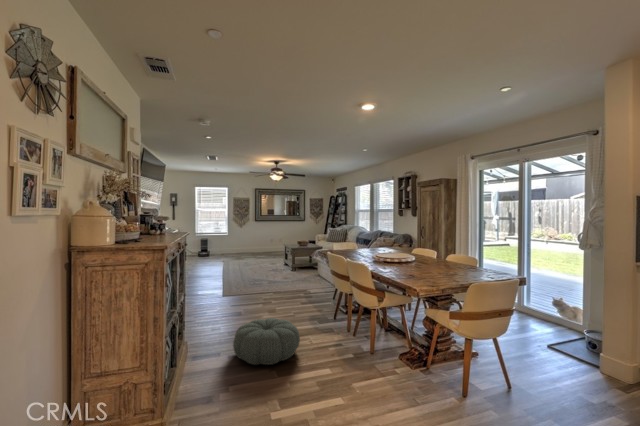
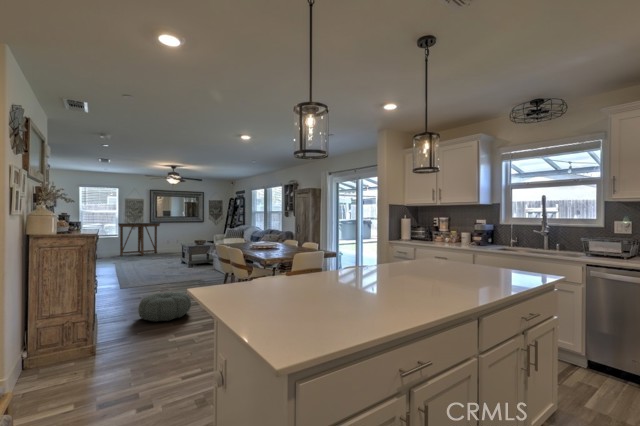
console table: none [226,222,264,255] -> present [119,223,160,256]

